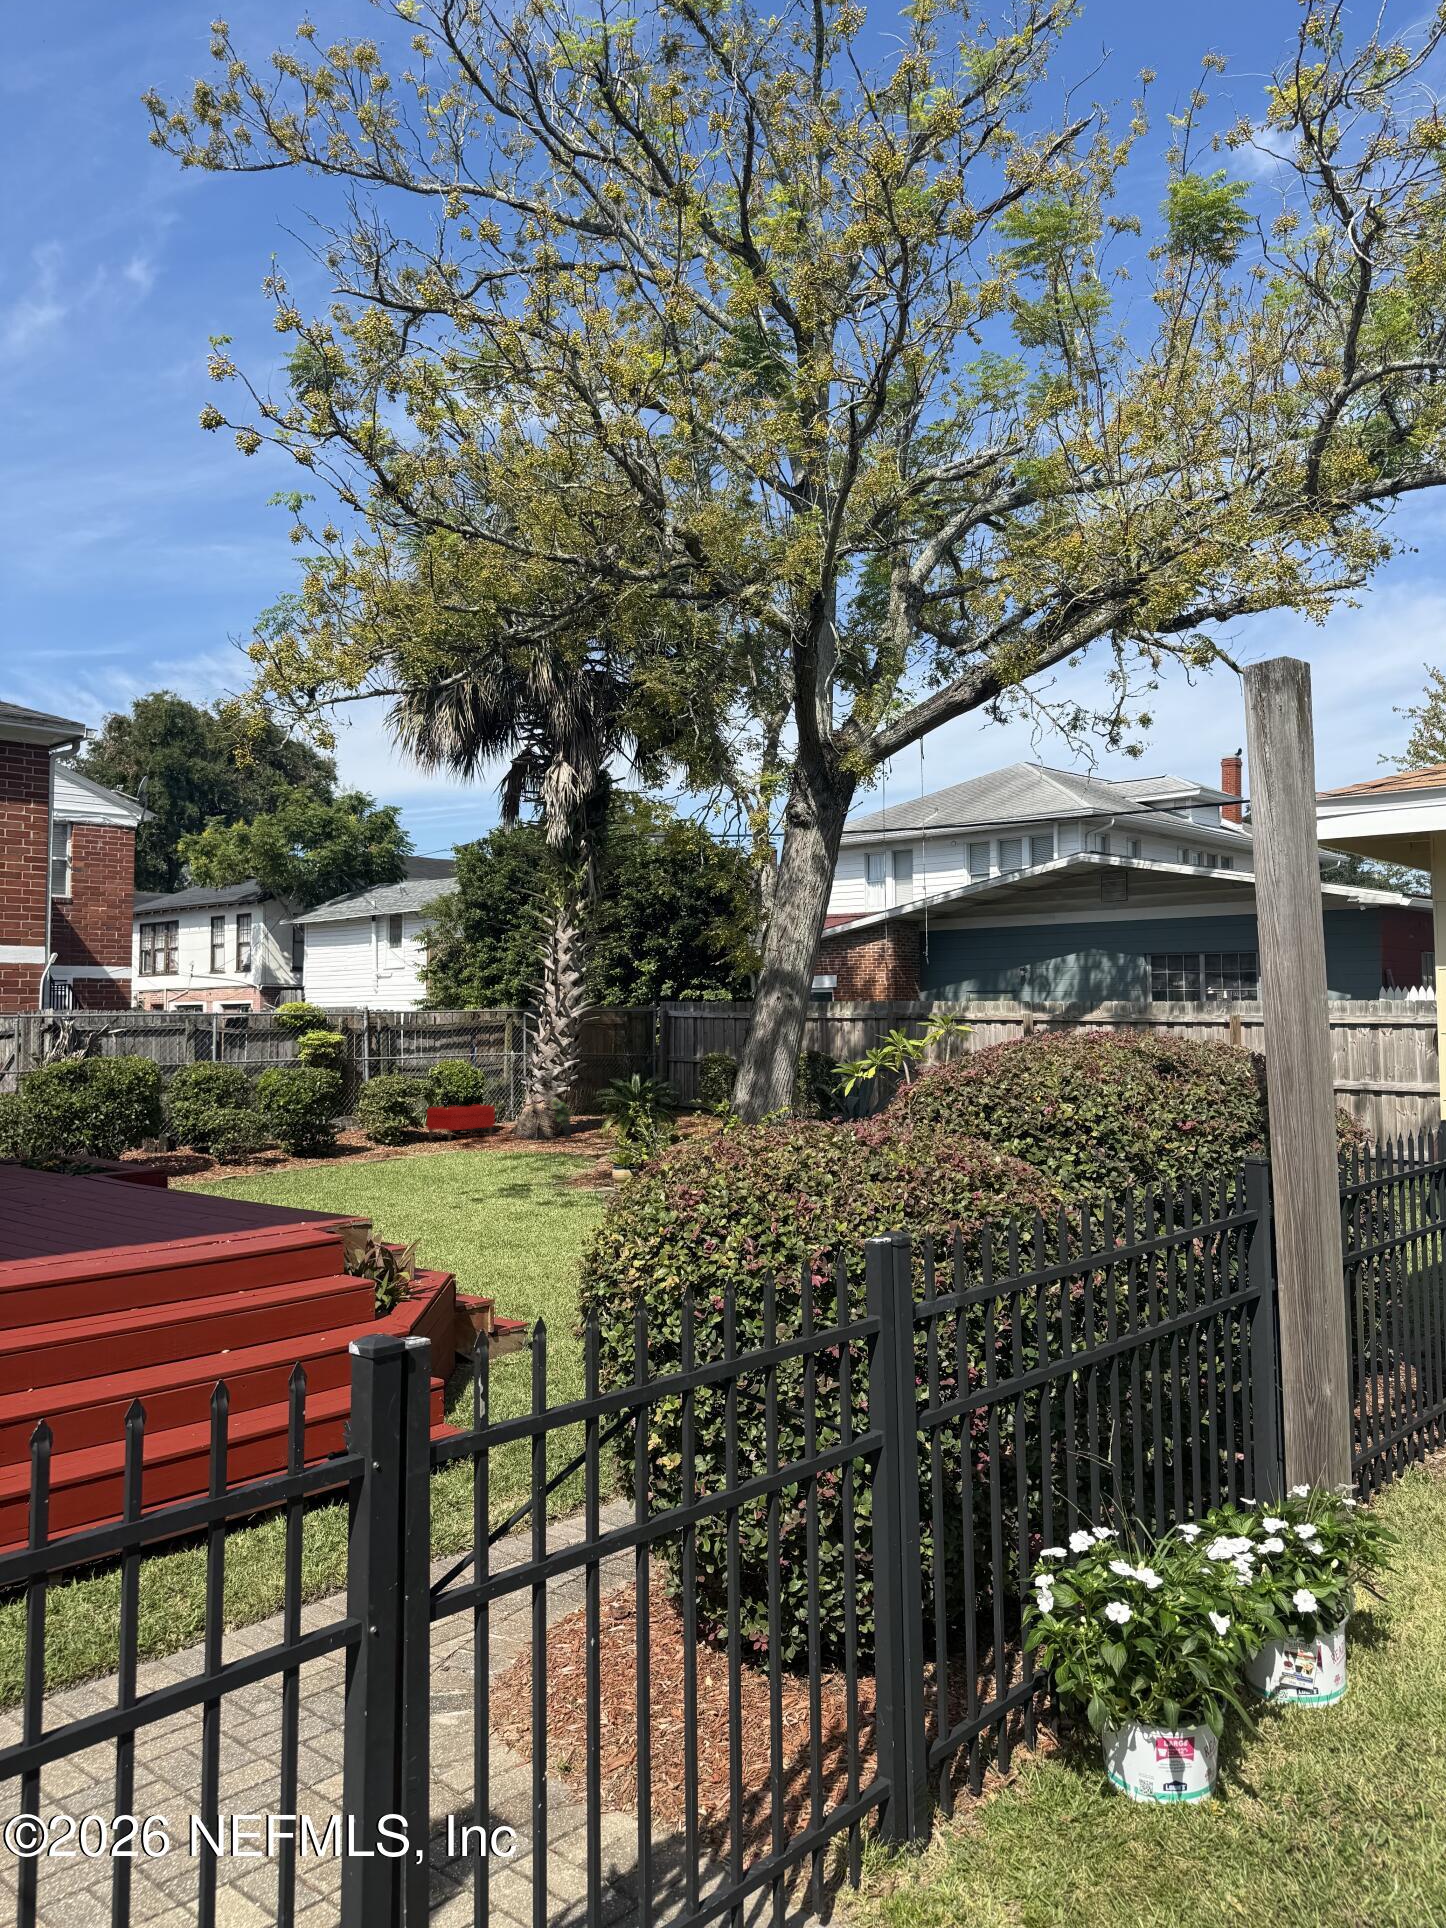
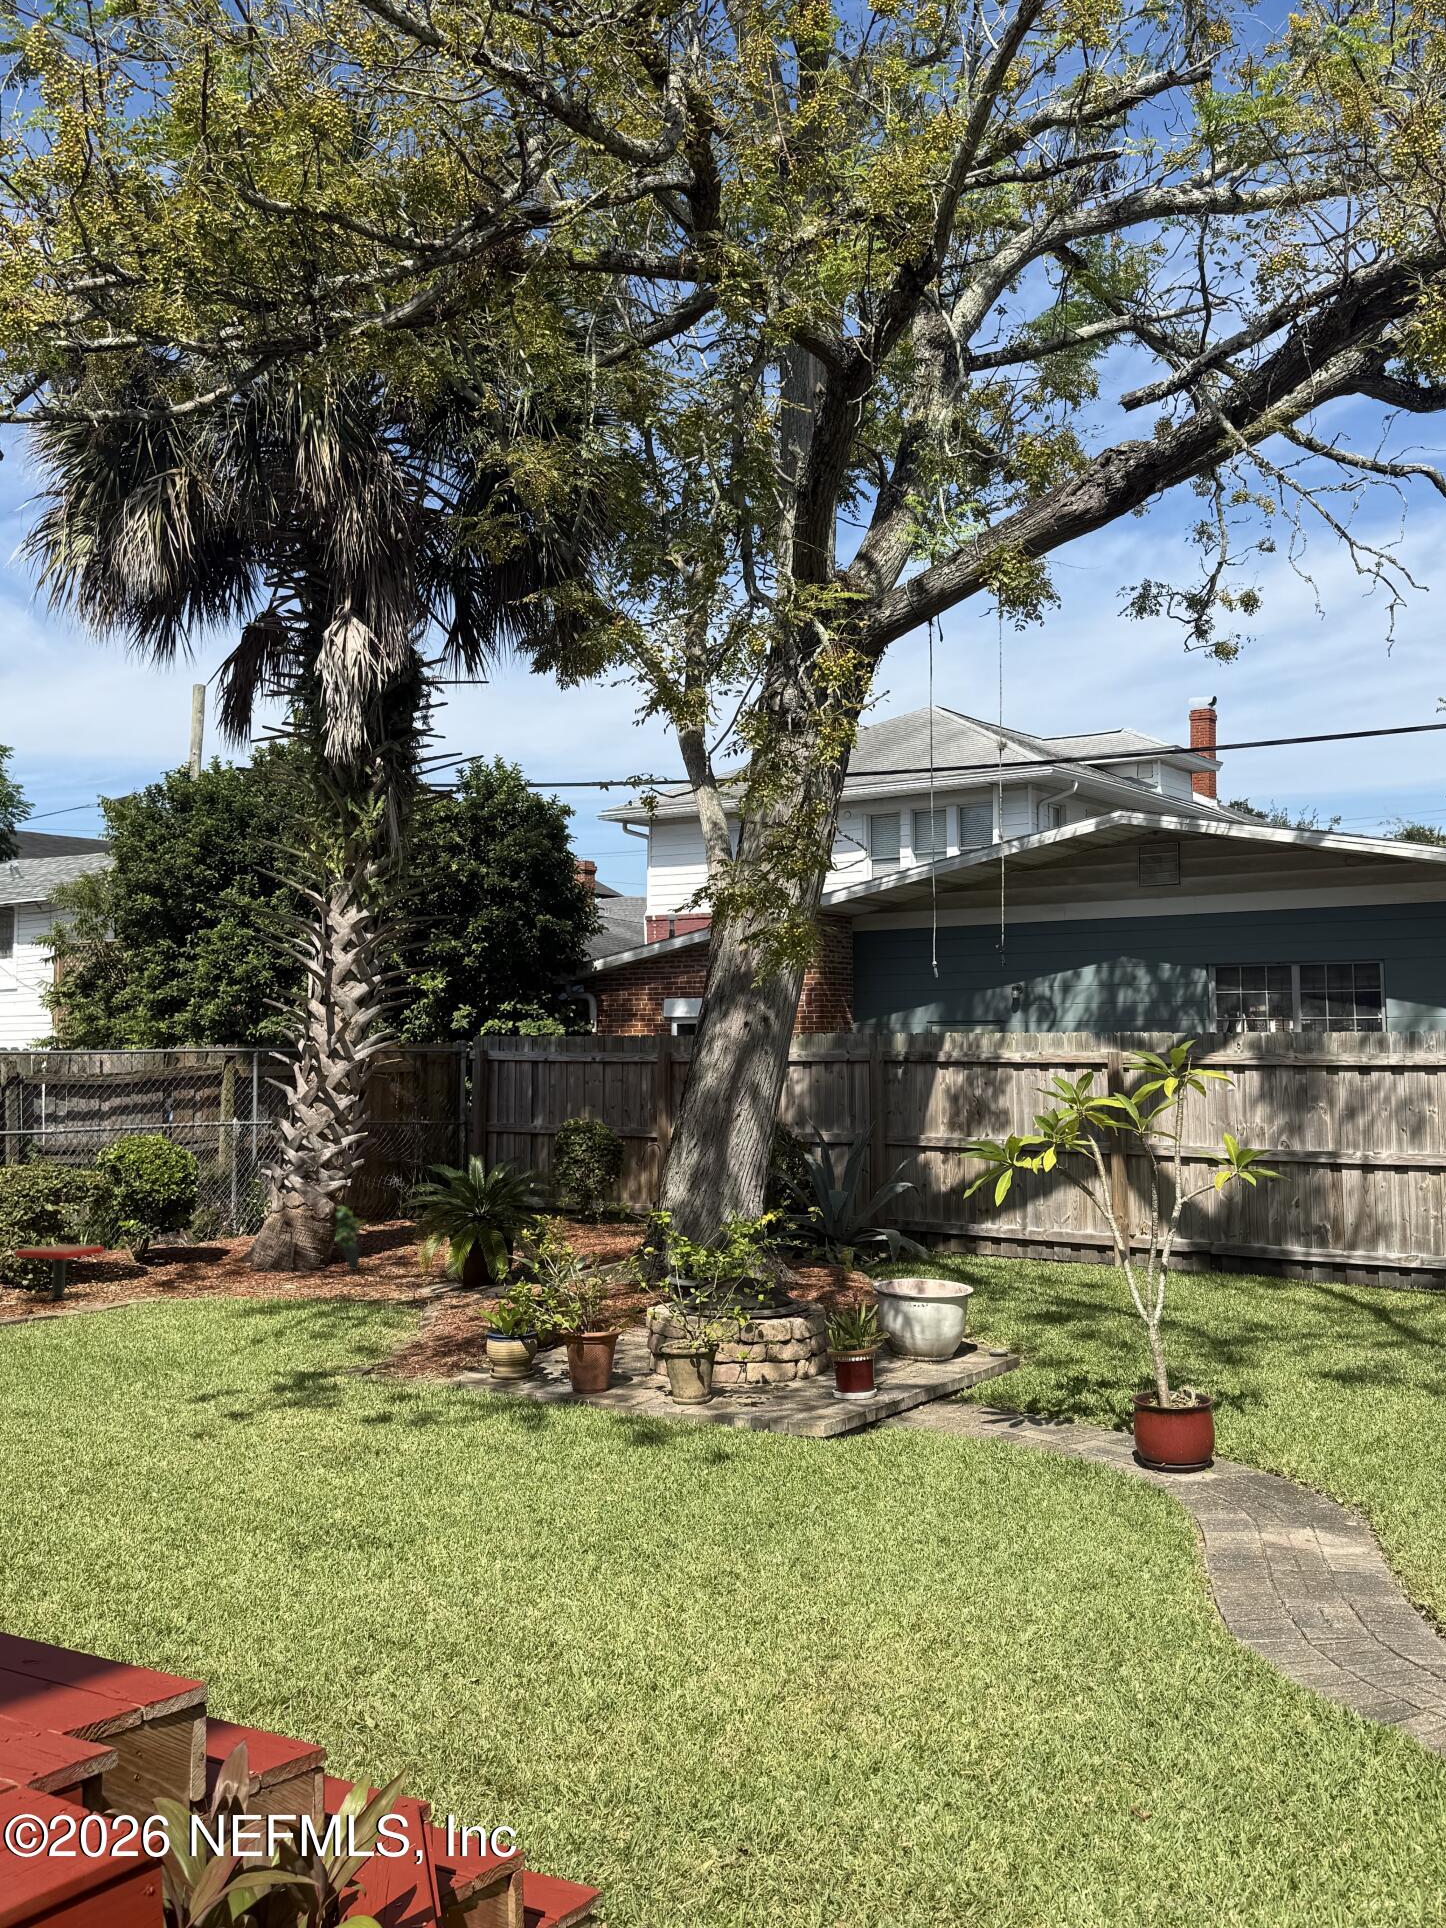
bench: present [427,1105,495,1140] -> none [91,1213,214,1282]
pedestal table: none [383,1118,429,1147] -> present [14,1244,104,1300]

